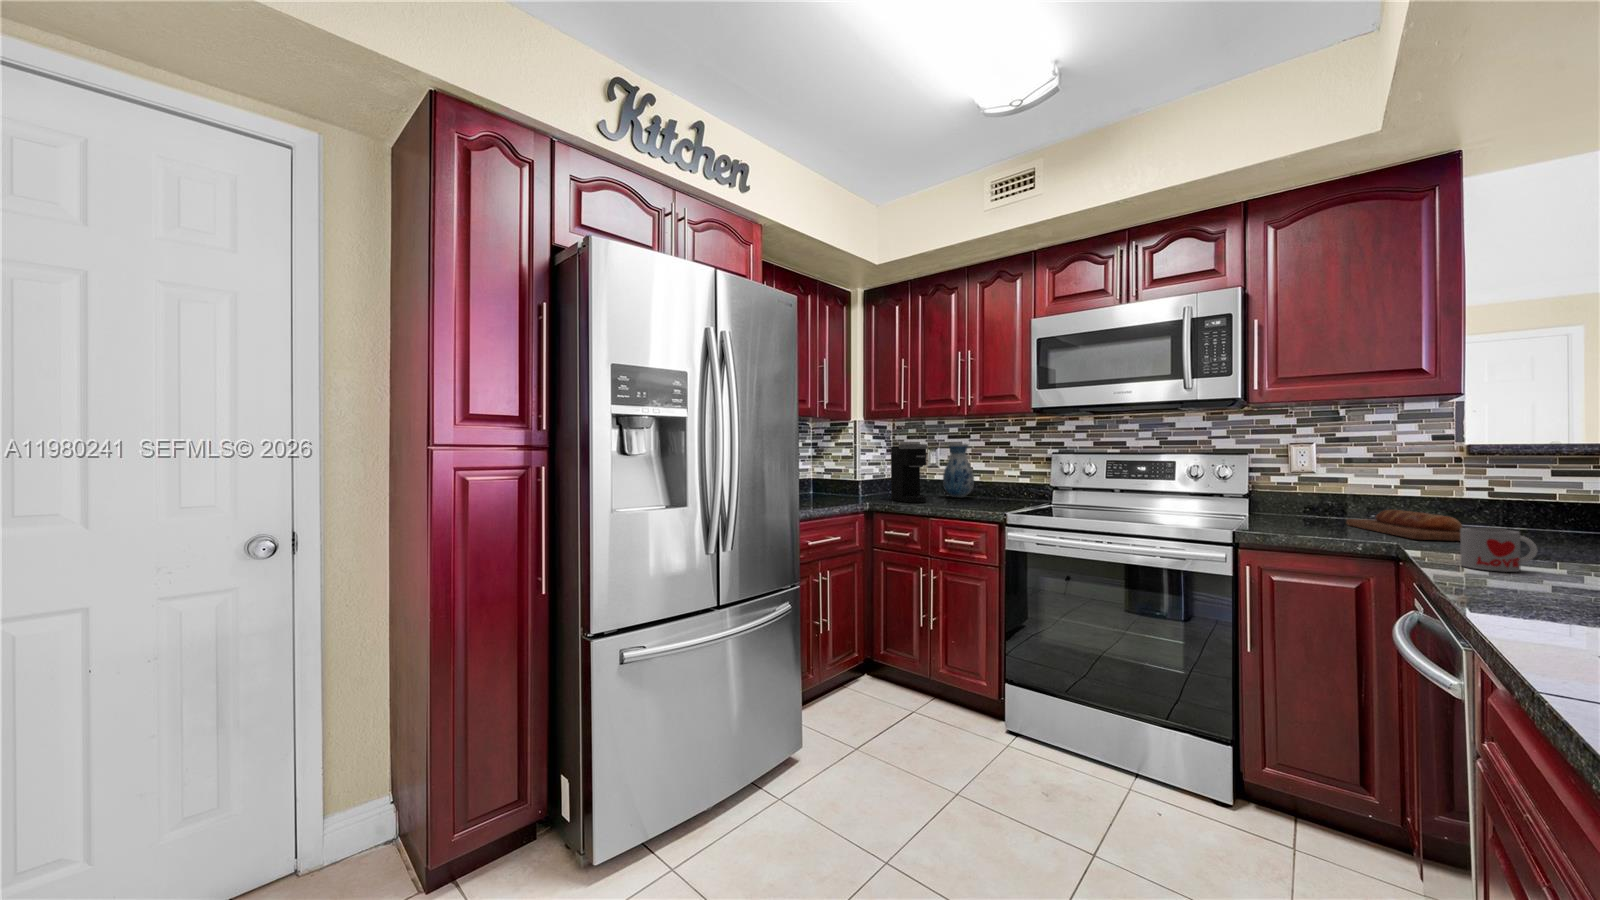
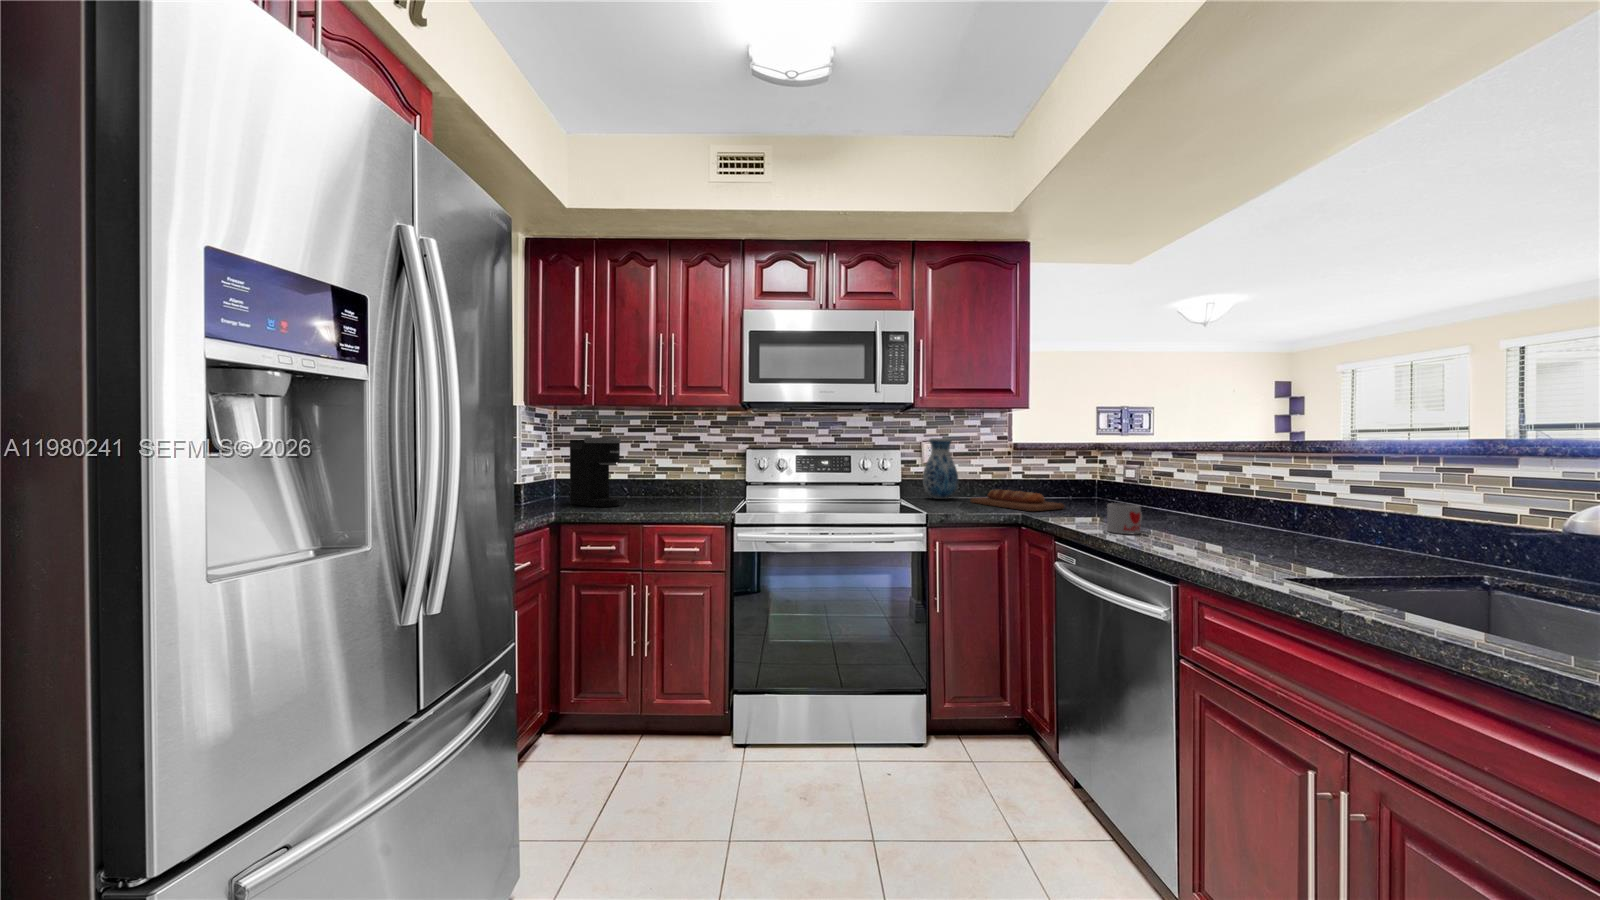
vase: present [943,443,974,497] -> present [923,438,958,499]

